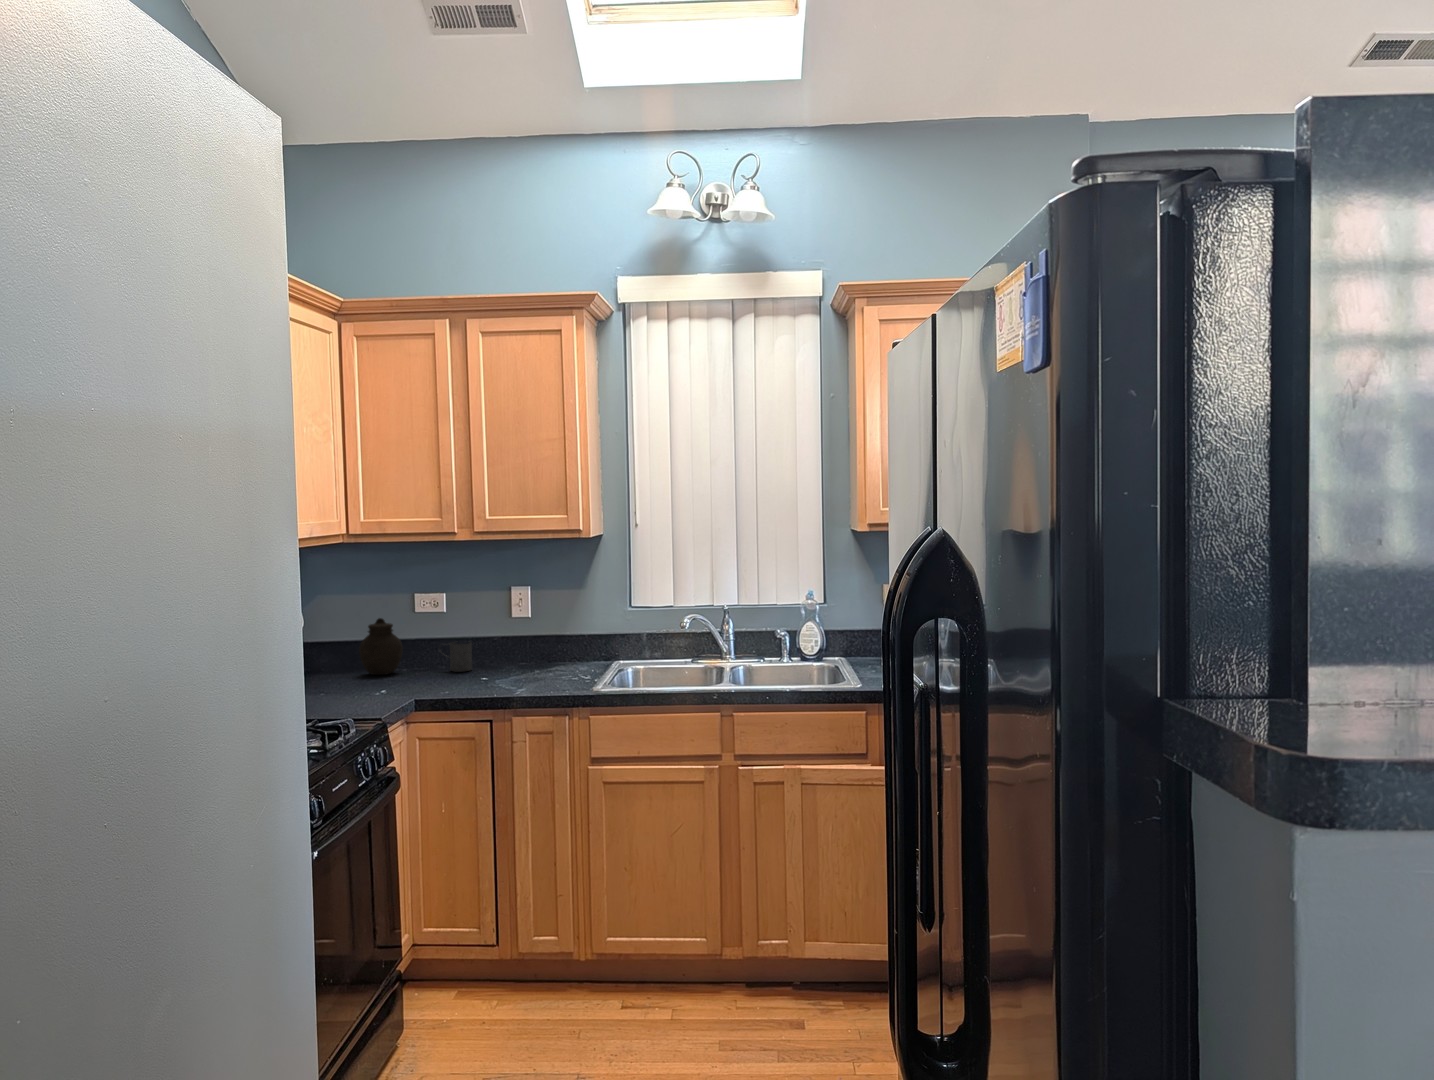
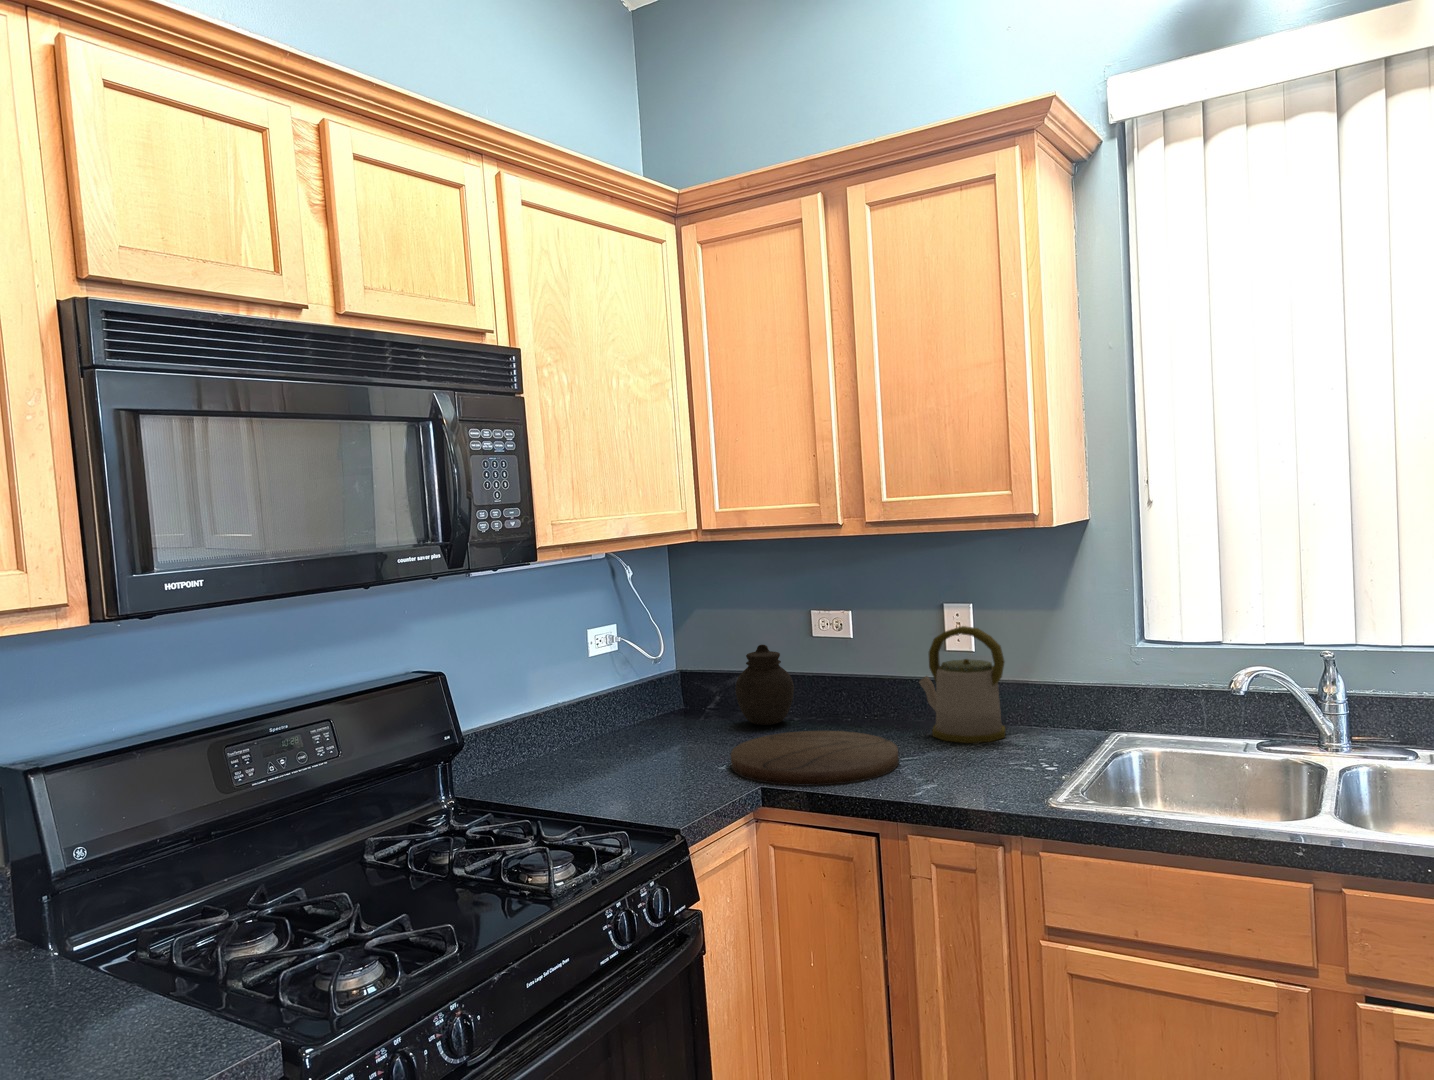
kettle: none [495,600,551,673] -> present [919,626,1005,743]
mug: present [440,641,472,672] -> none [842,682,889,729]
cutting board: none [382,670,495,698] -> present [731,731,899,785]

